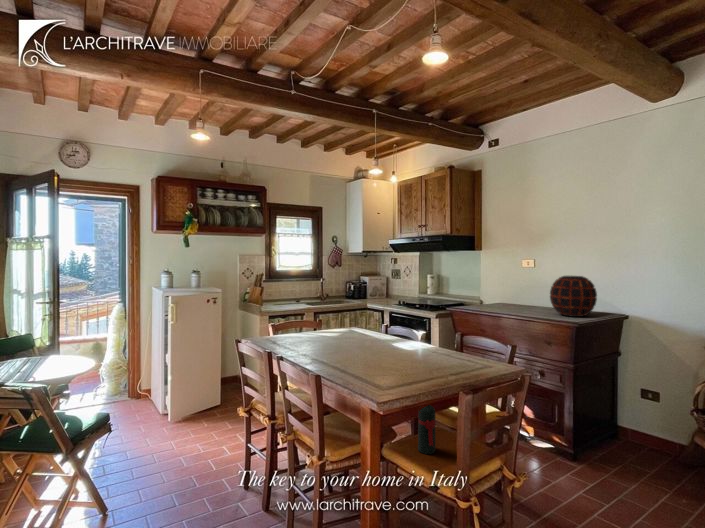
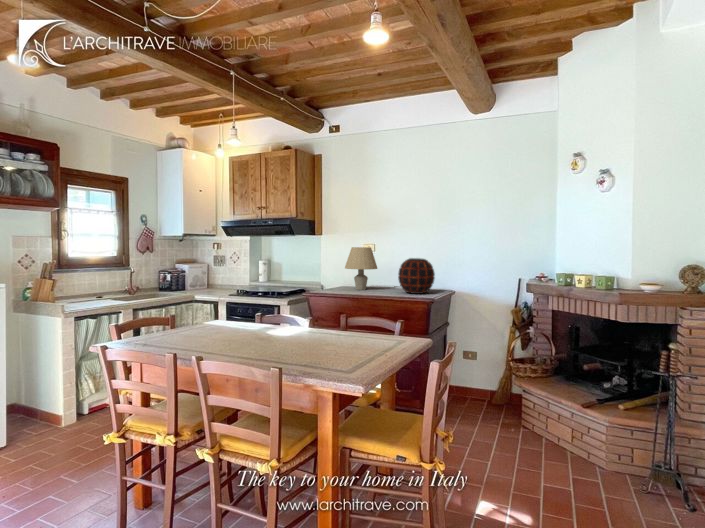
table lamp: none [496,263,534,308] -> present [345,247,377,290]
wine bottle: present [418,405,436,454] -> none [360,360,379,427]

